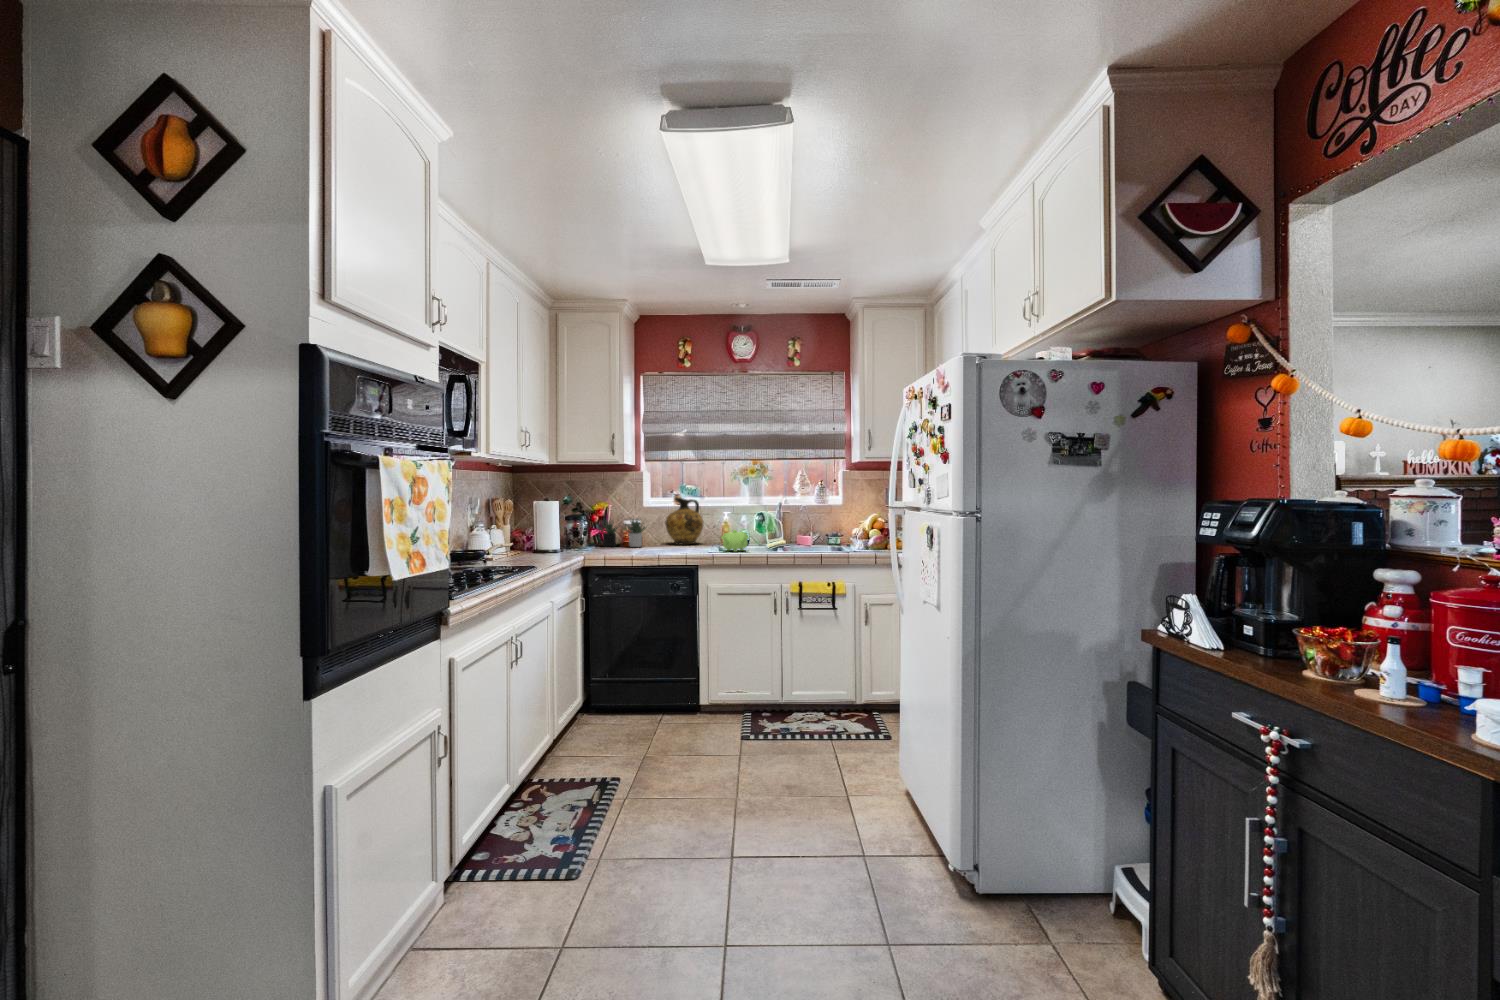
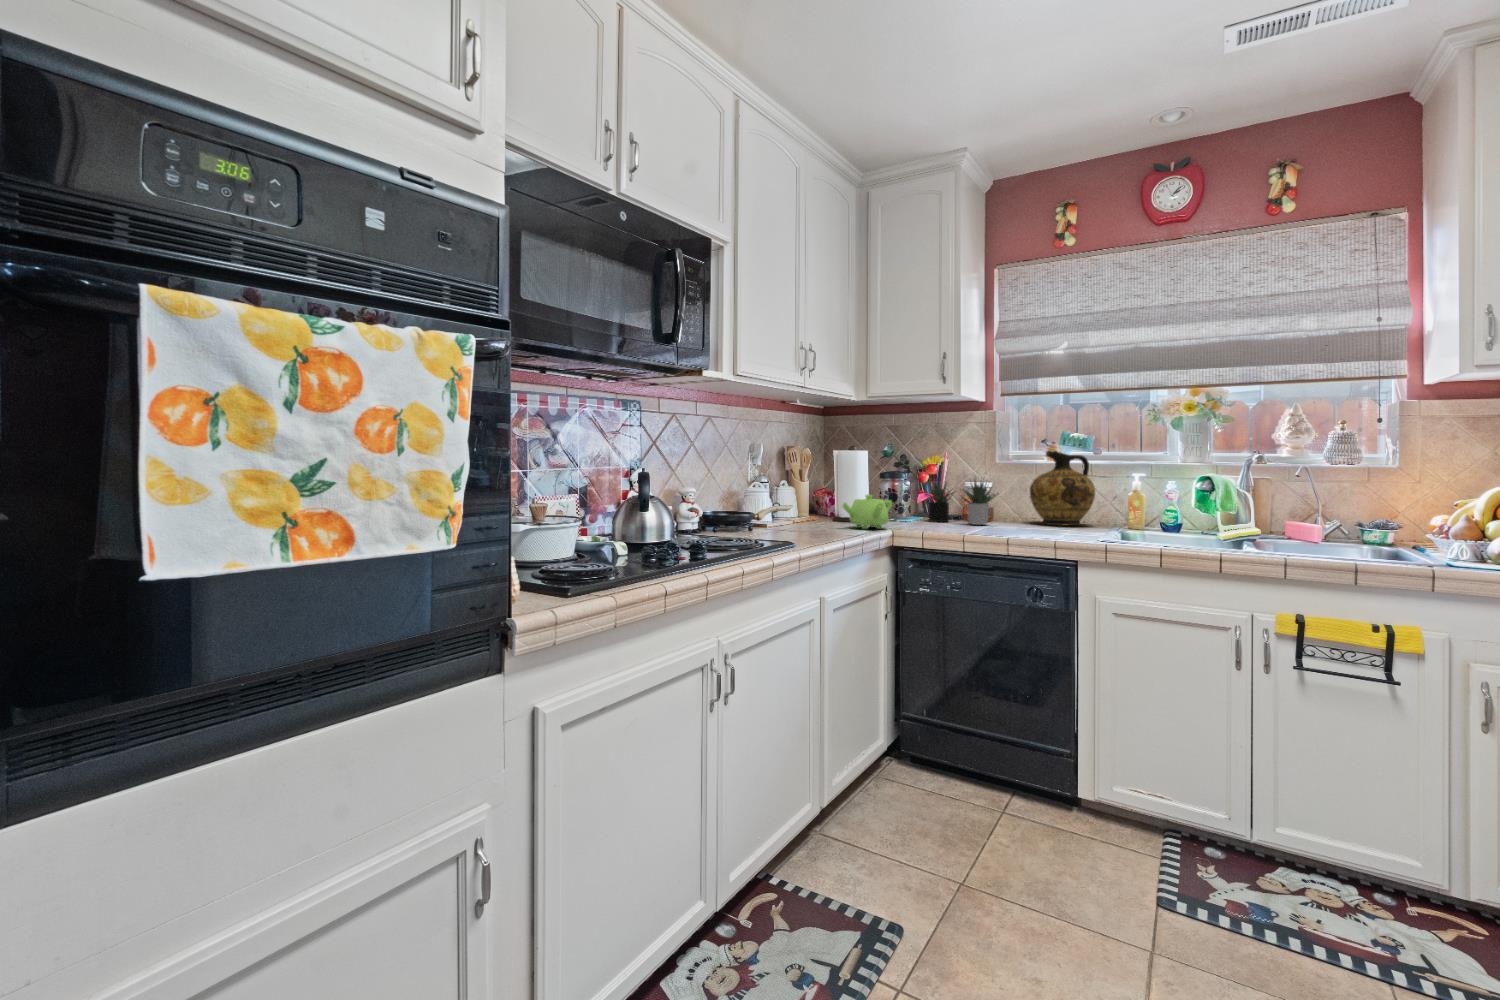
teapot: present [722,530,748,552] -> present [842,495,892,529]

